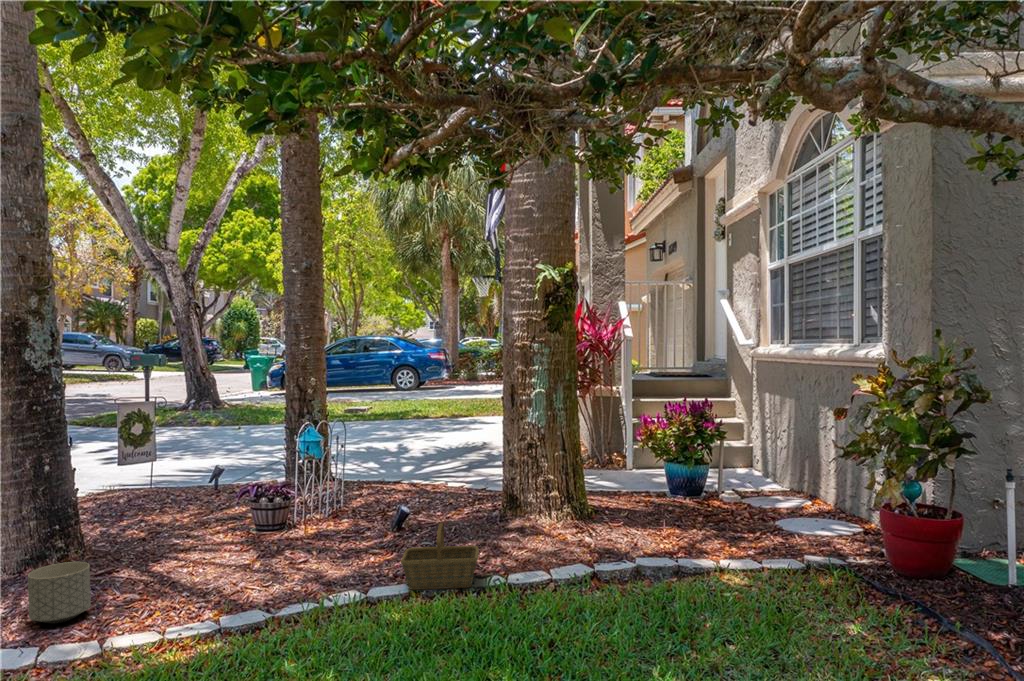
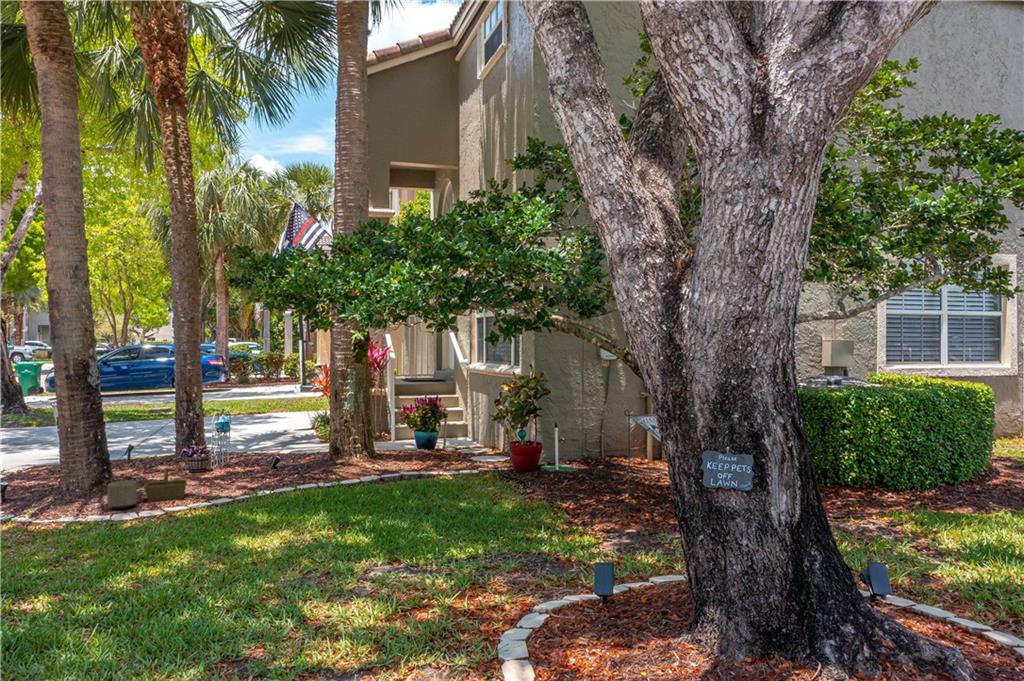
basket: present [401,523,479,590] -> present [144,468,188,501]

